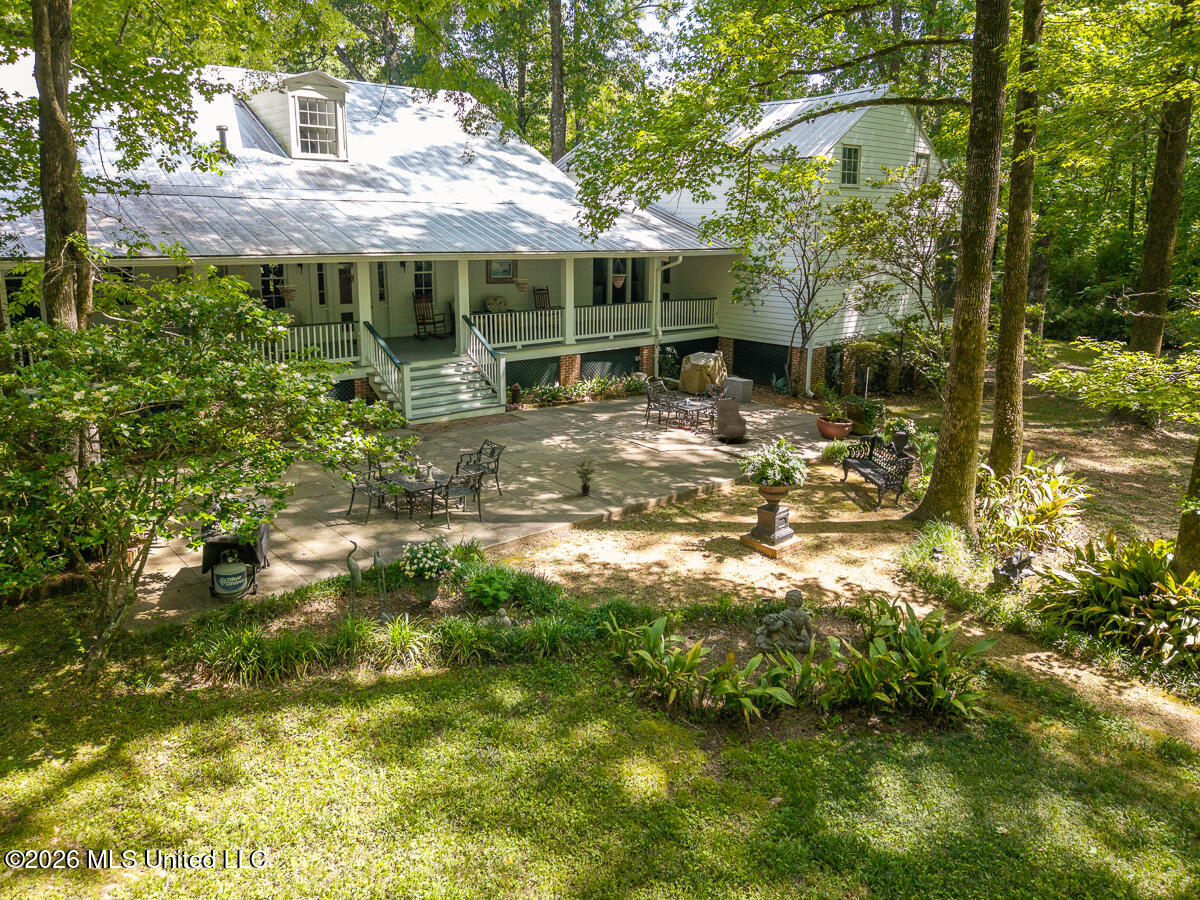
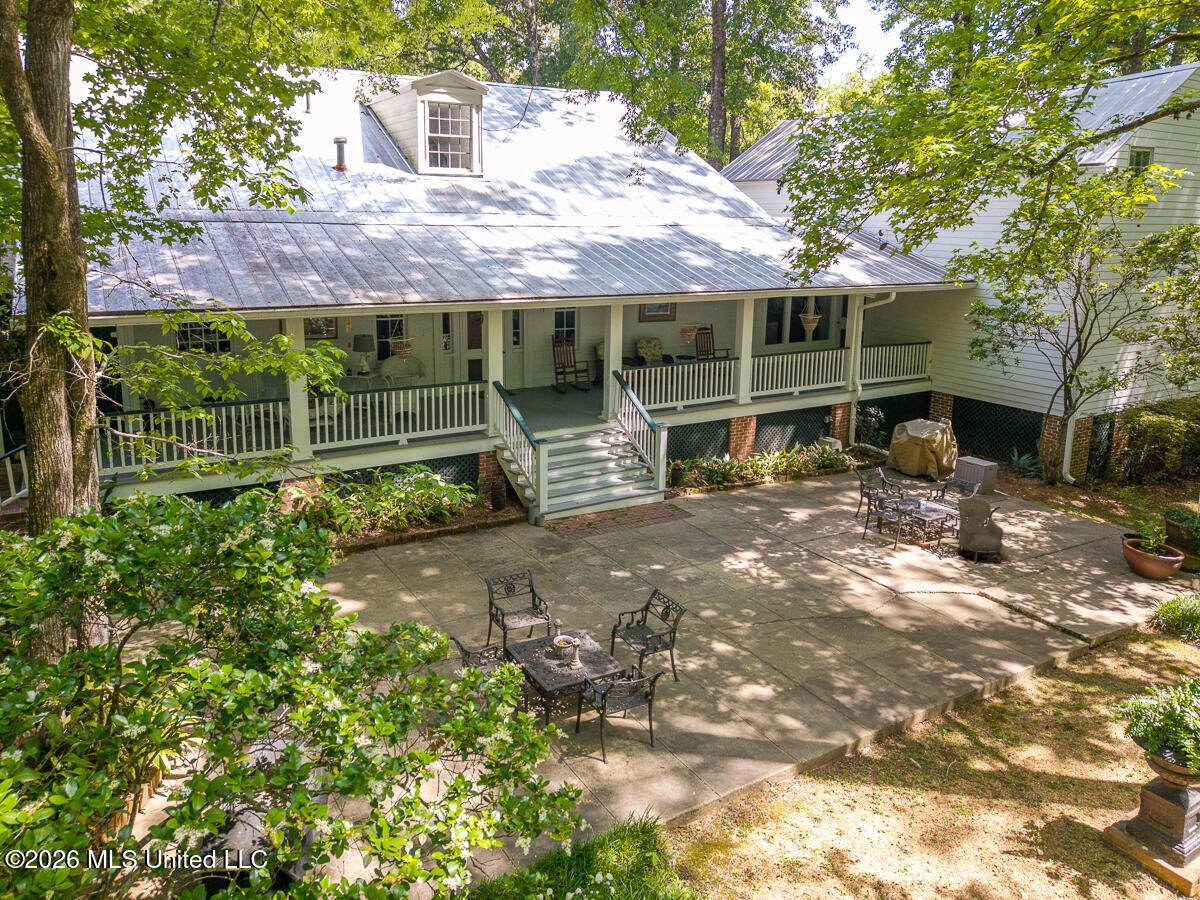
potted plant: present [577,460,595,495] -> none [780,602,807,656]

